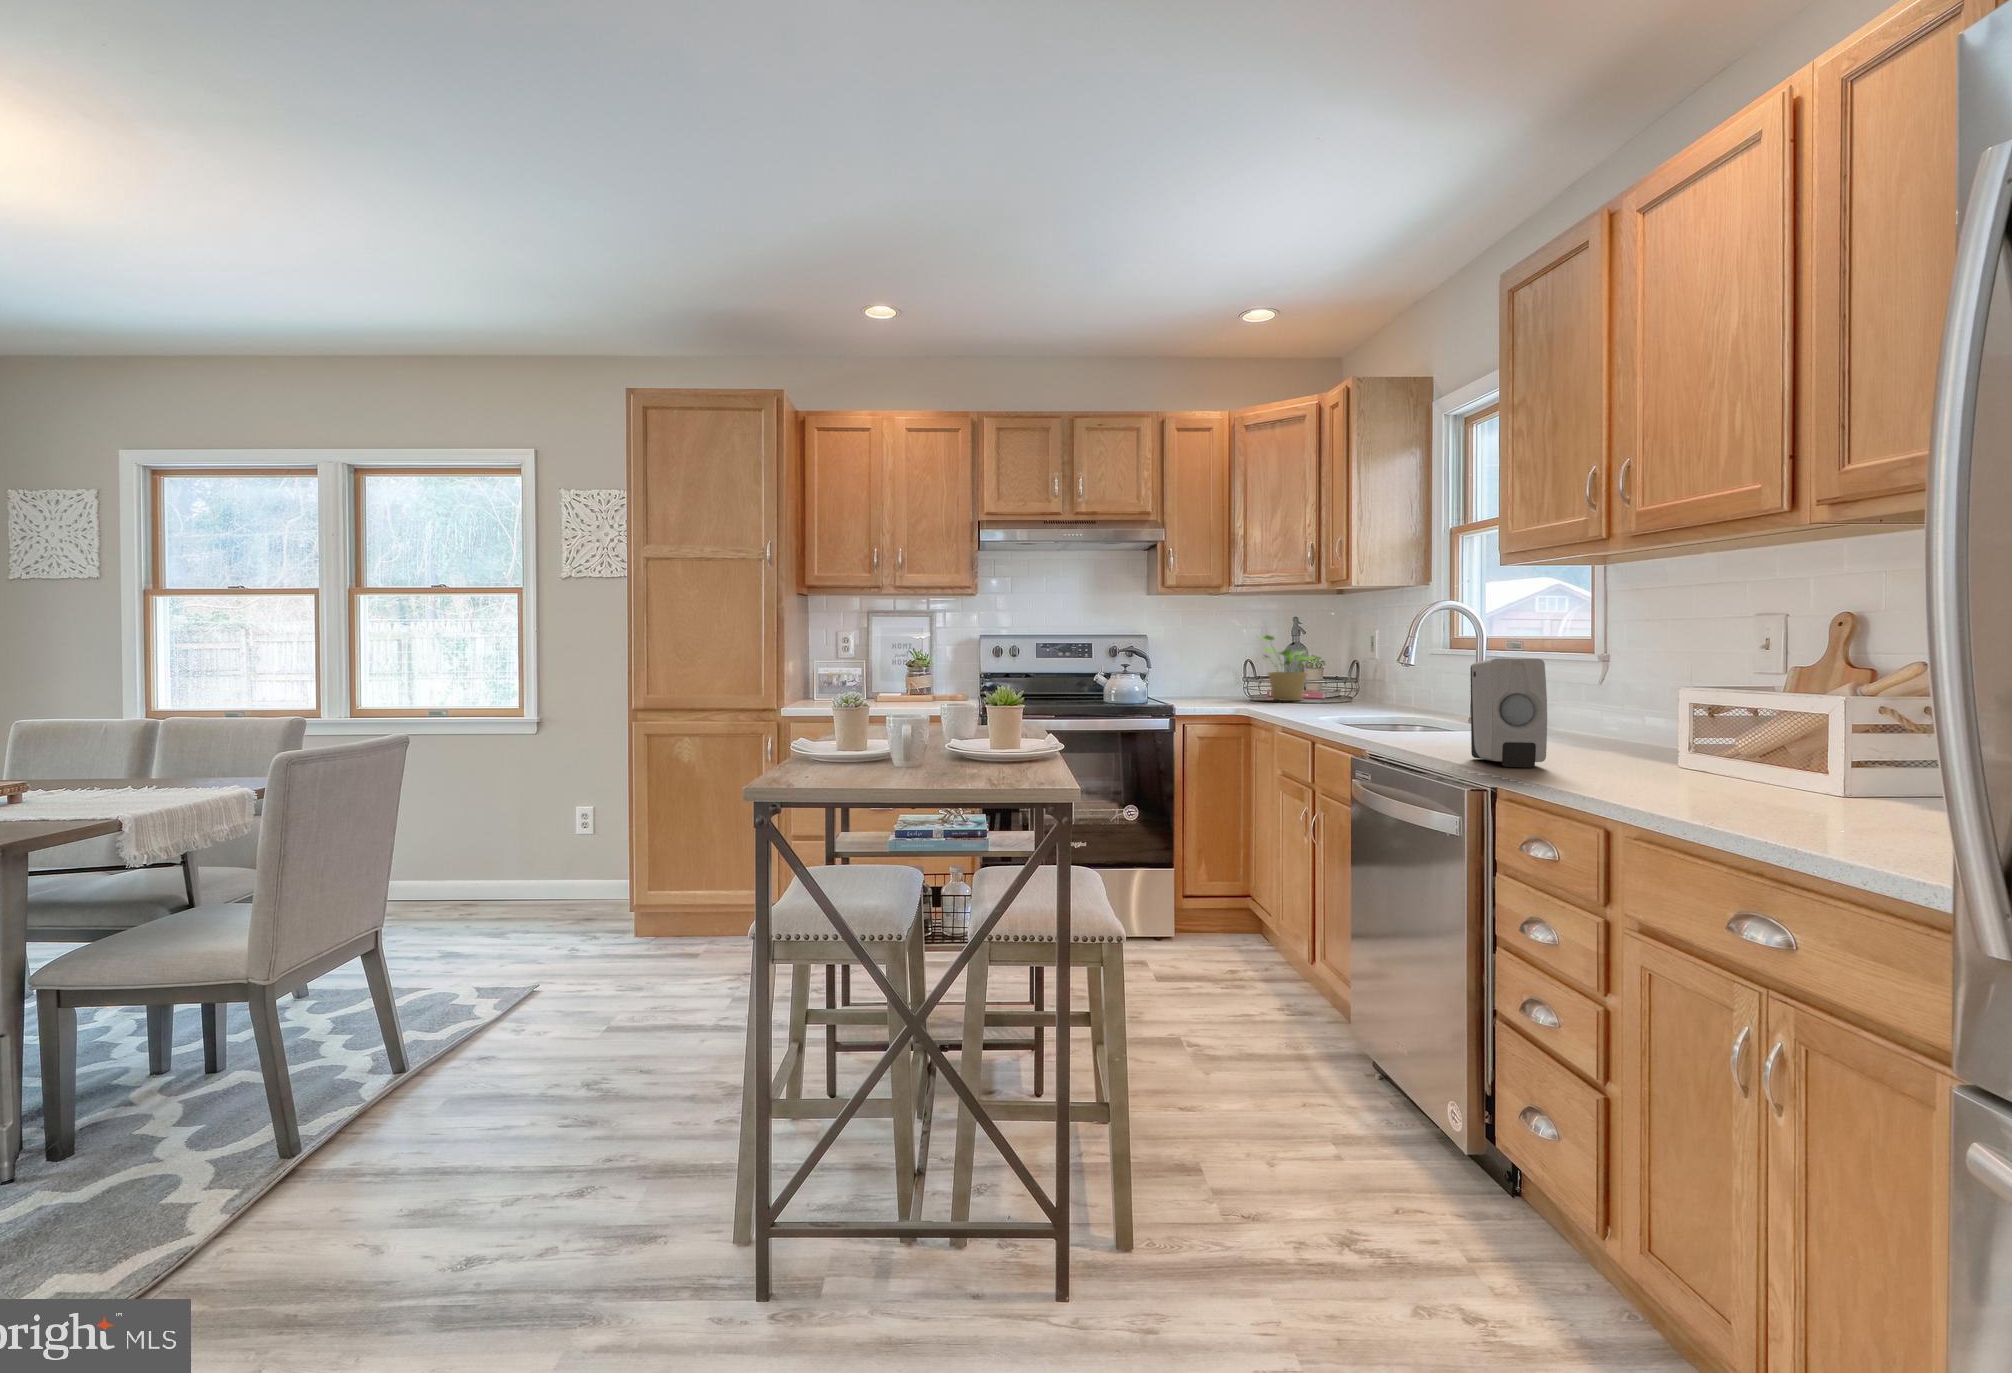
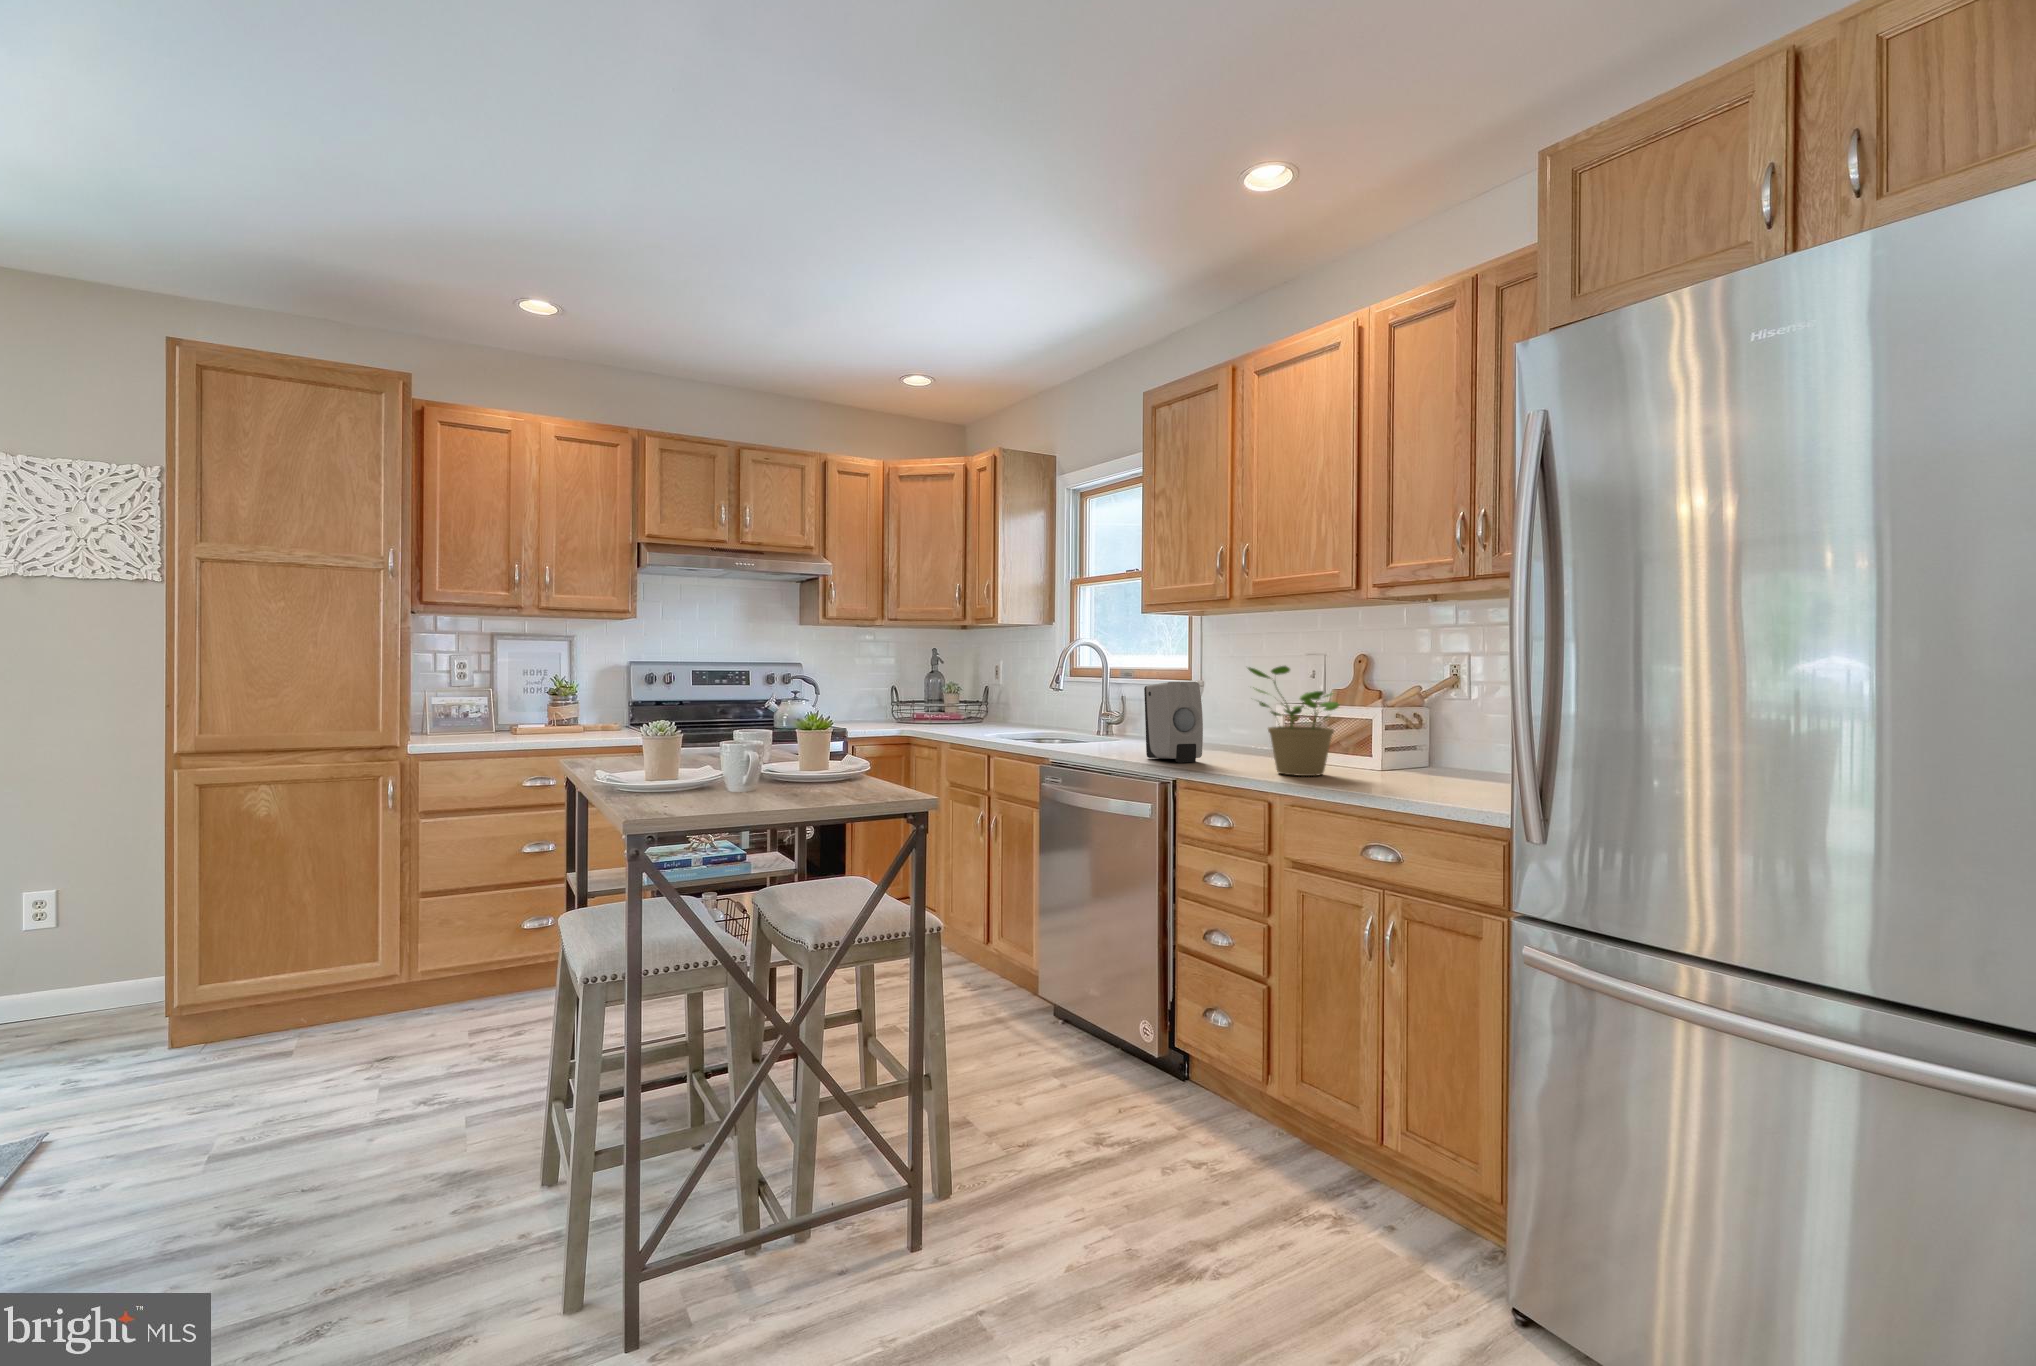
potted plant: present [1263,635,1314,701] -> present [1248,666,1339,776]

